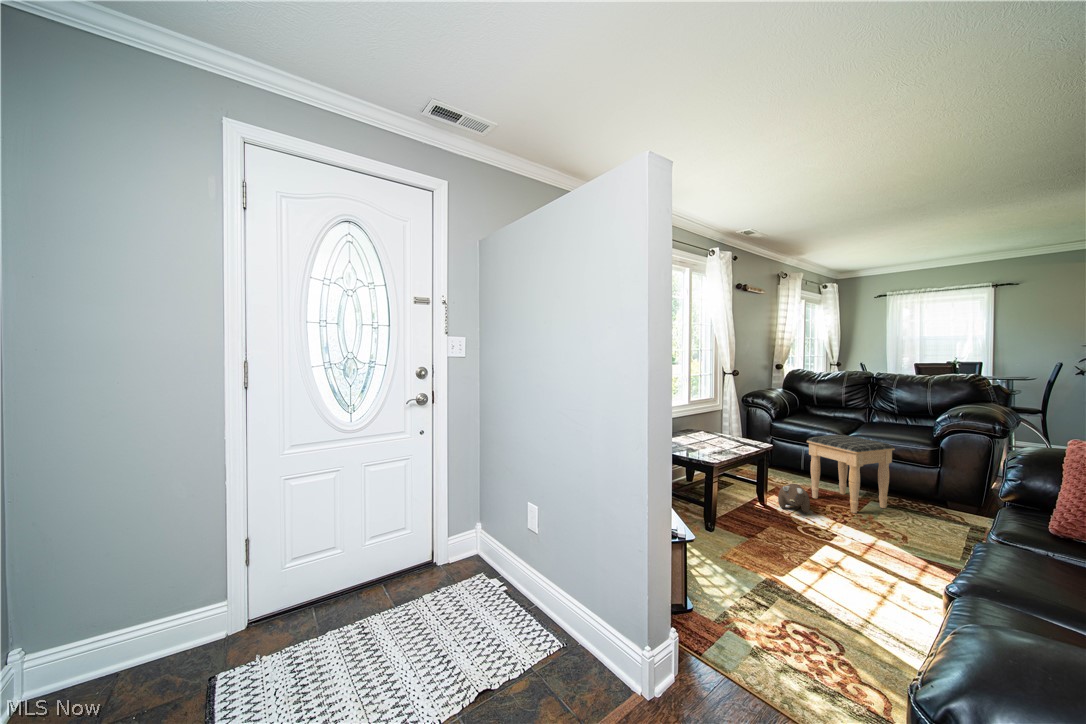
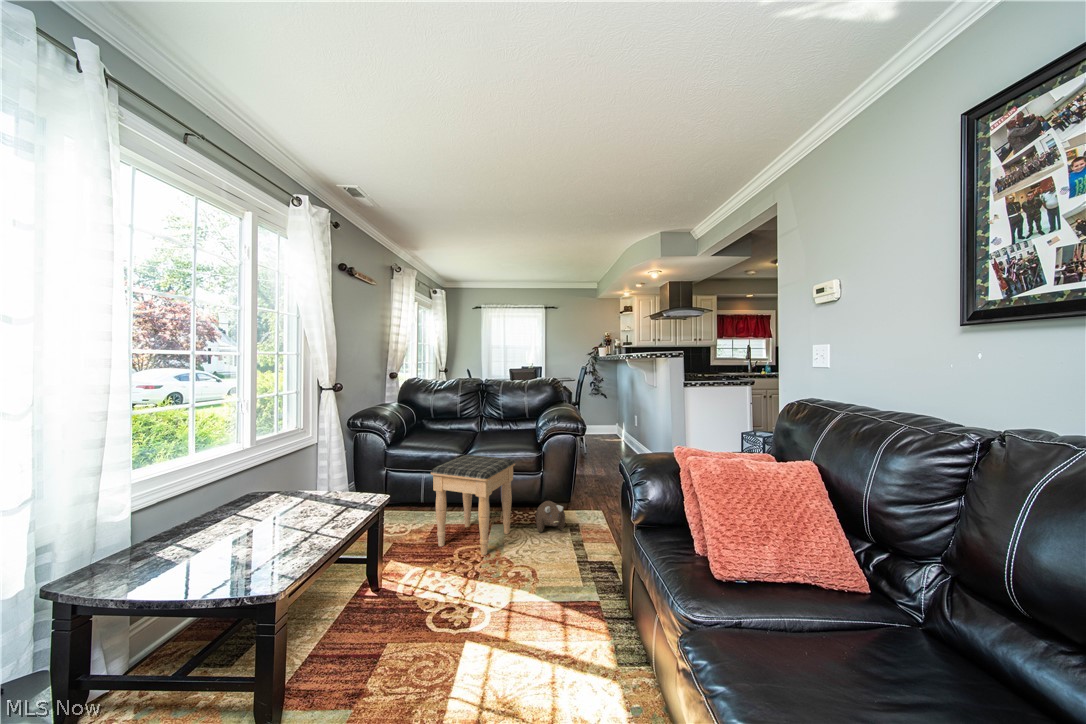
plush toy: present [778,484,810,513] -> present [536,501,565,533]

